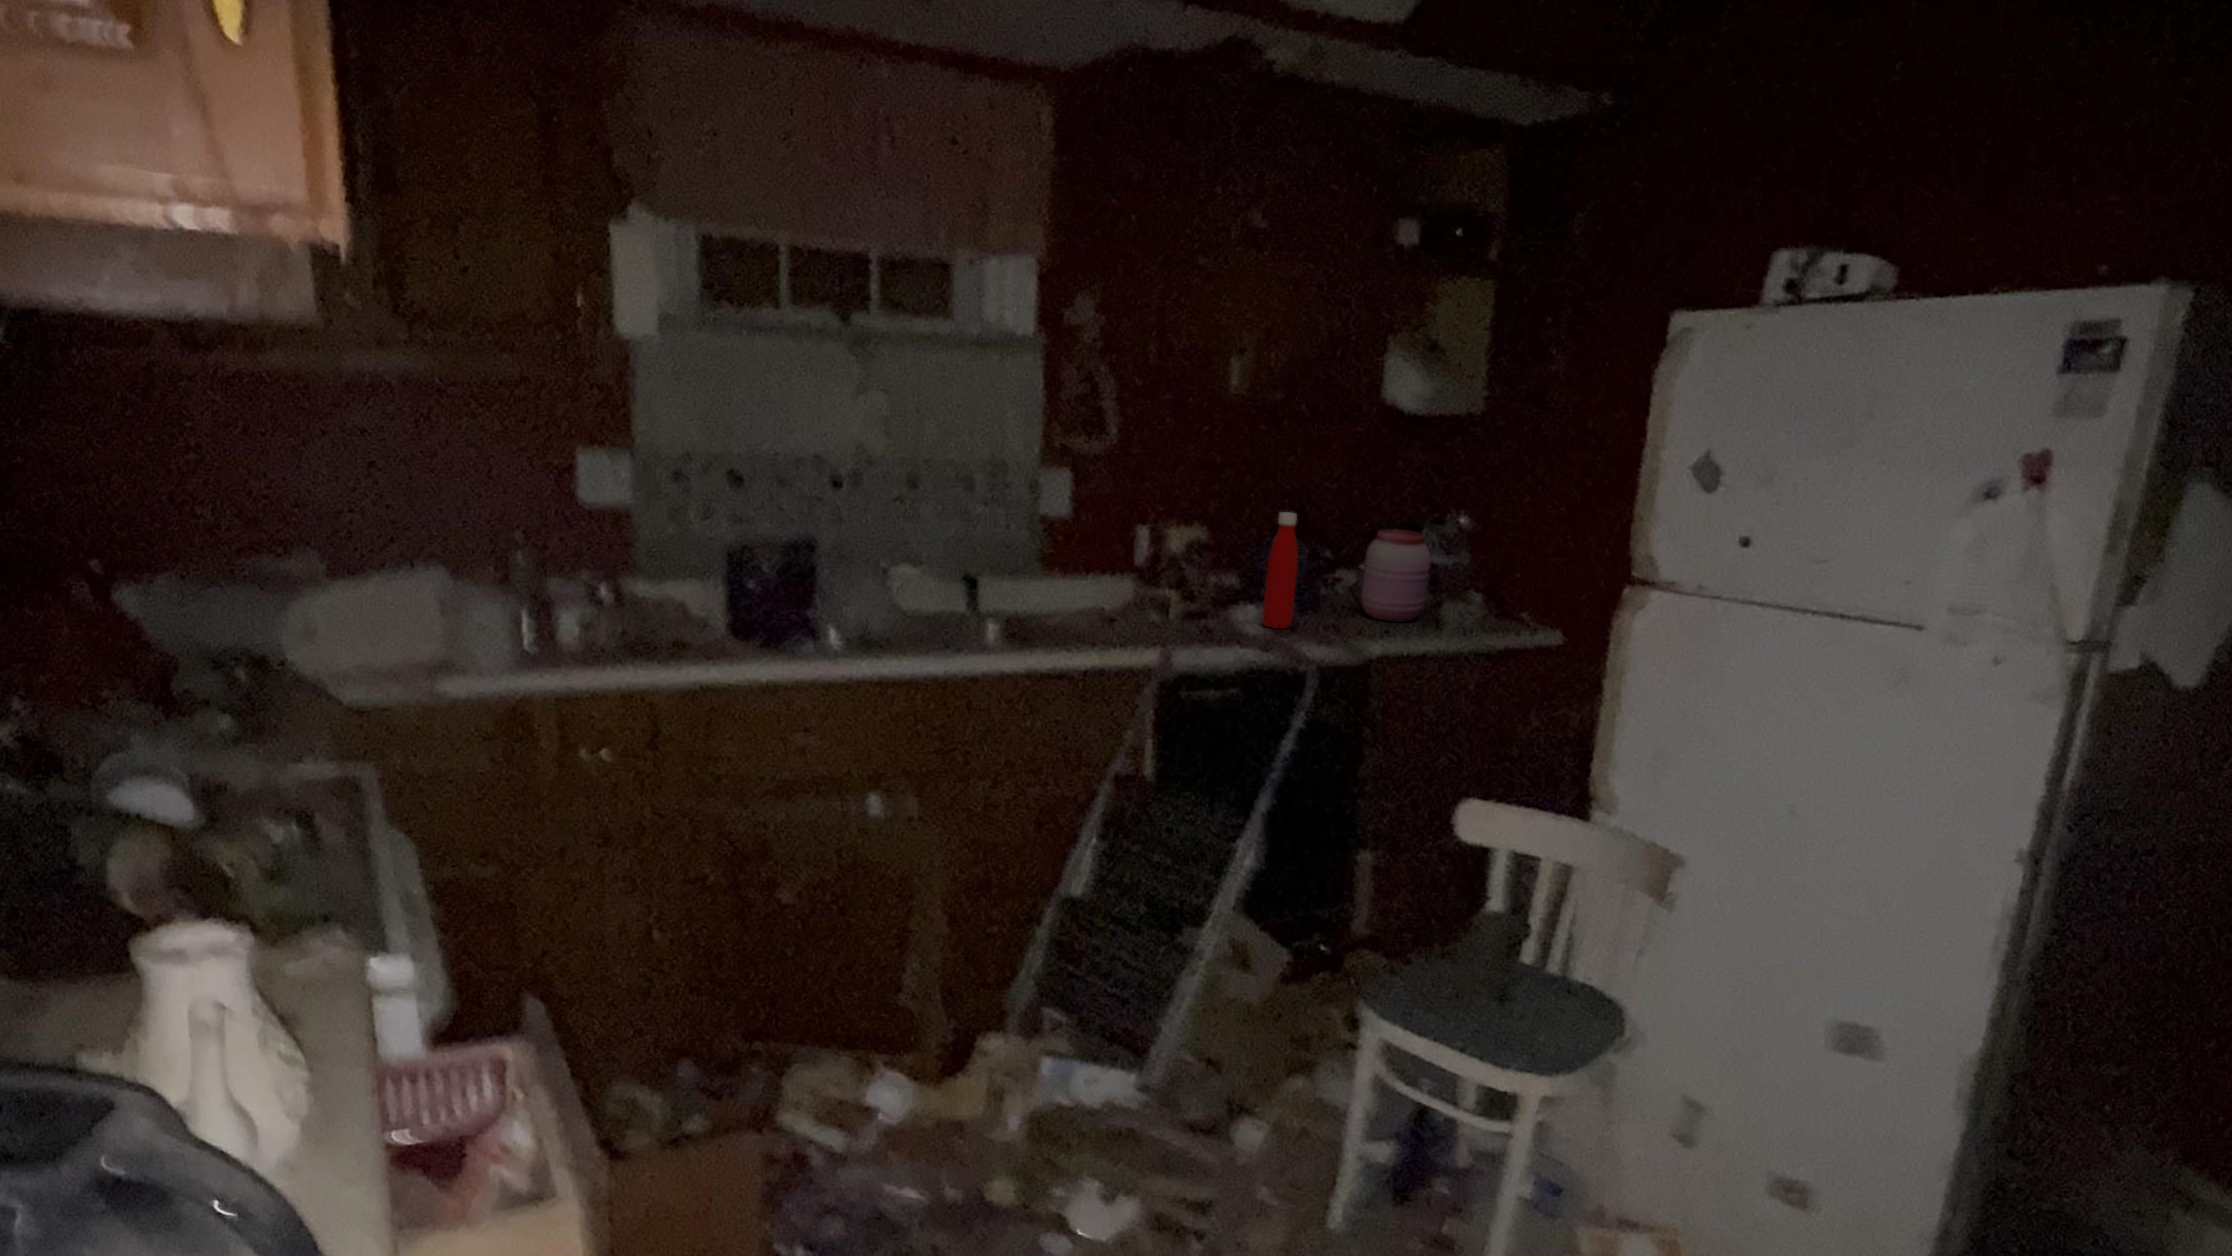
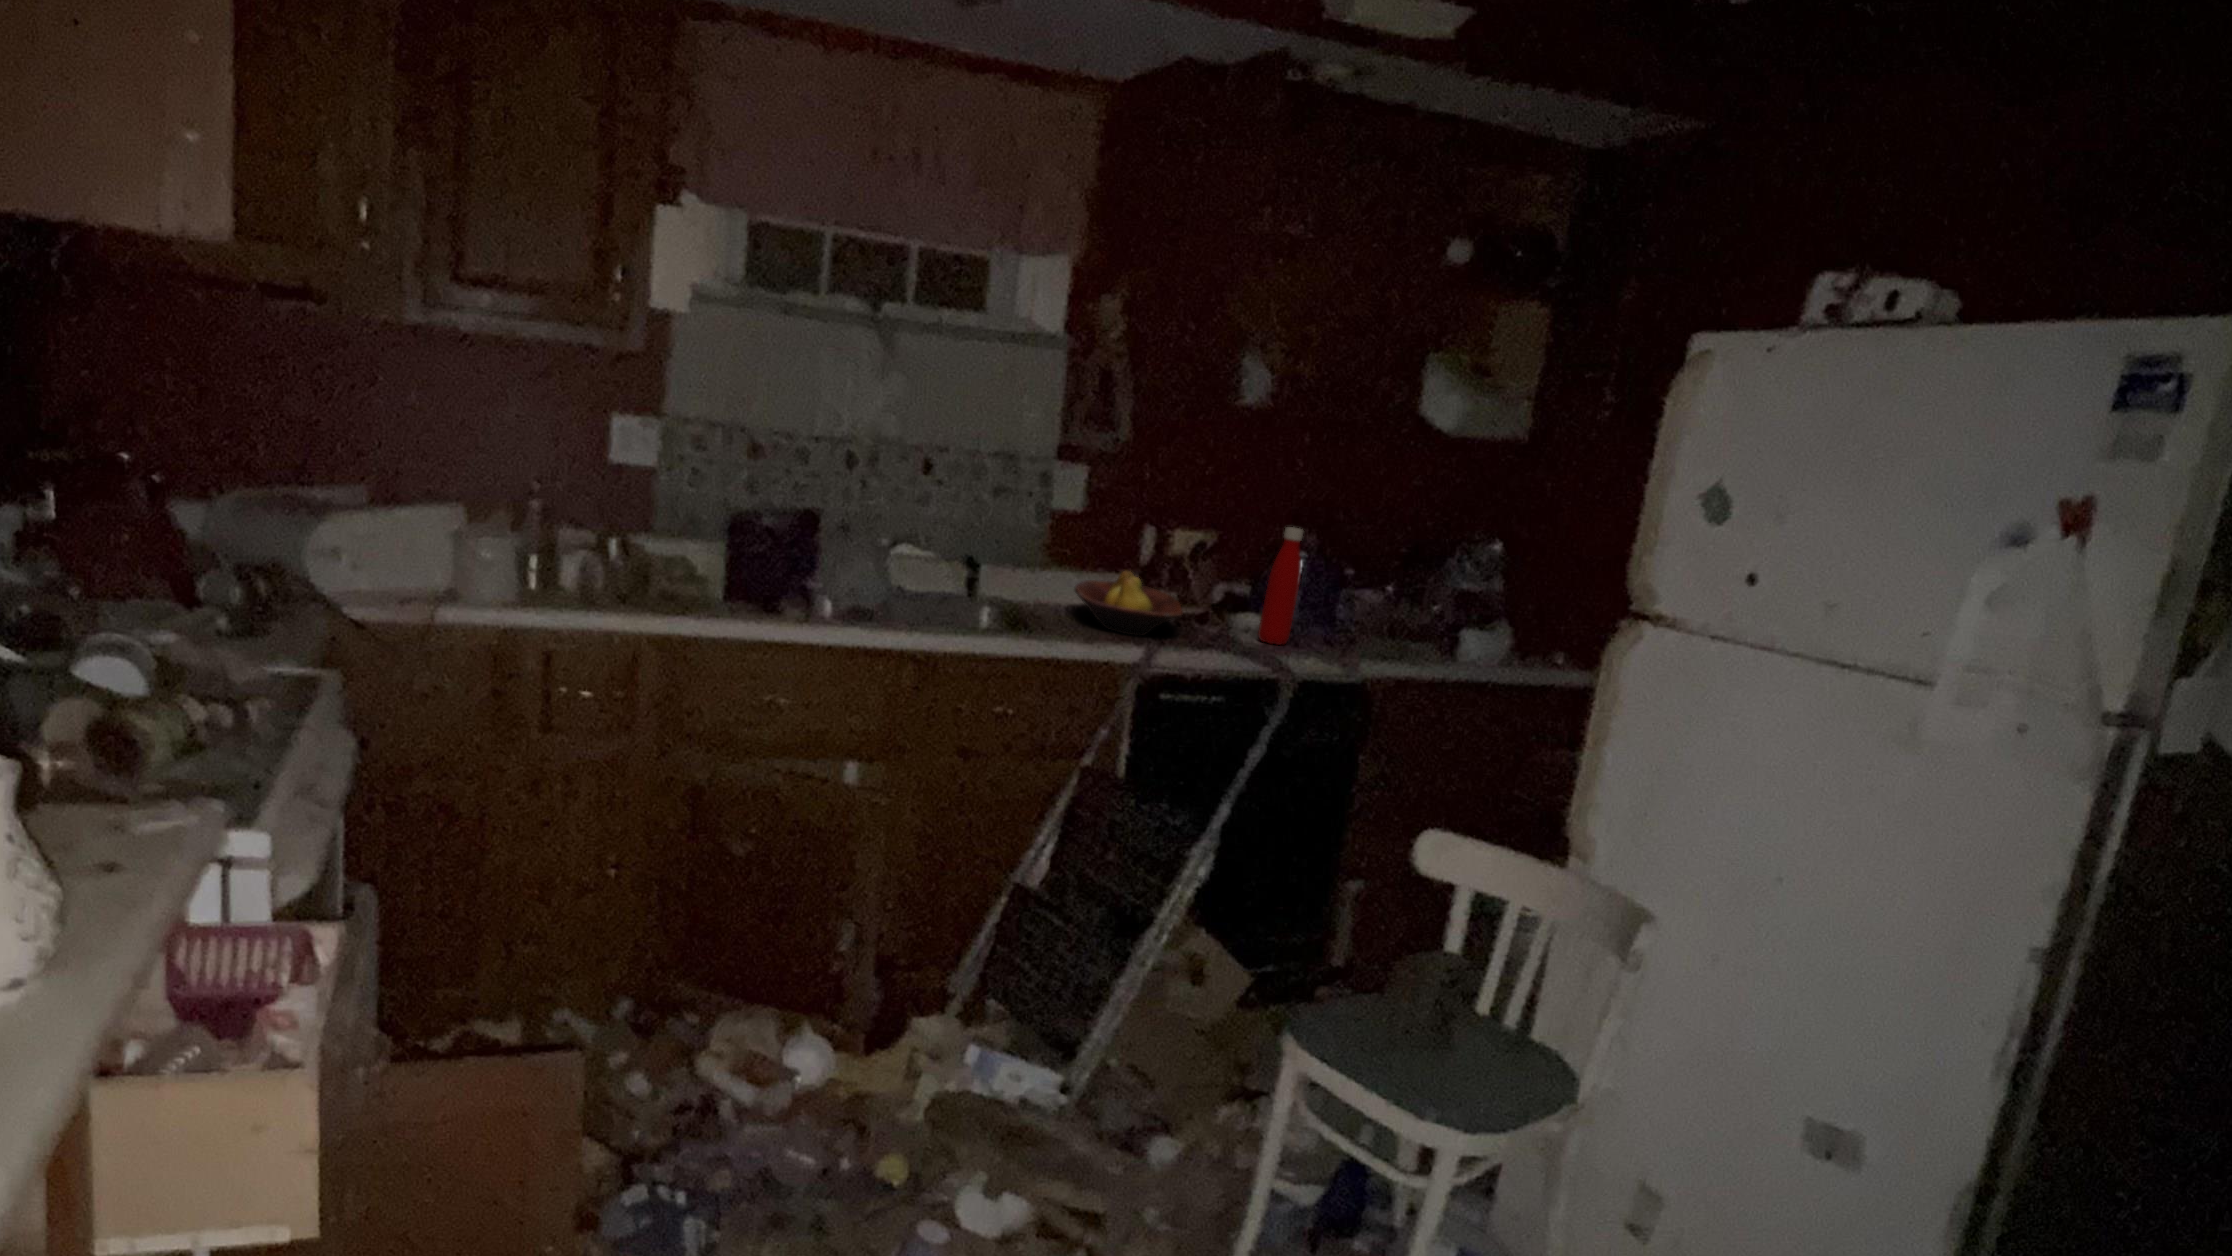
jar: present [1361,529,1431,622] -> none [1370,557,1446,652]
fruit bowl: none [1079,569,1192,635] -> present [1075,571,1183,636]

